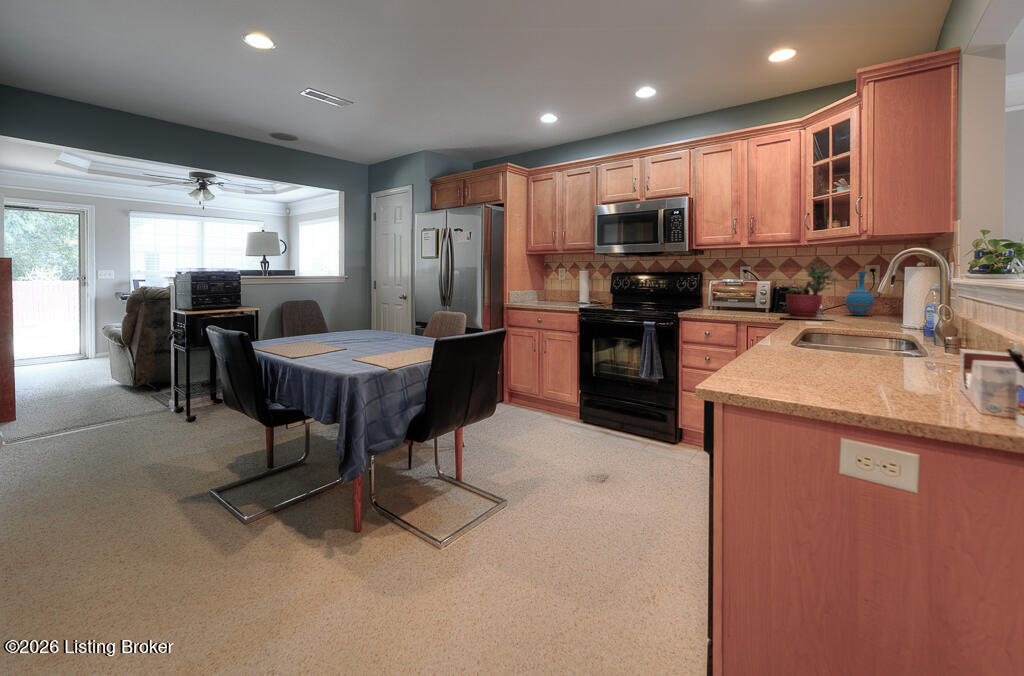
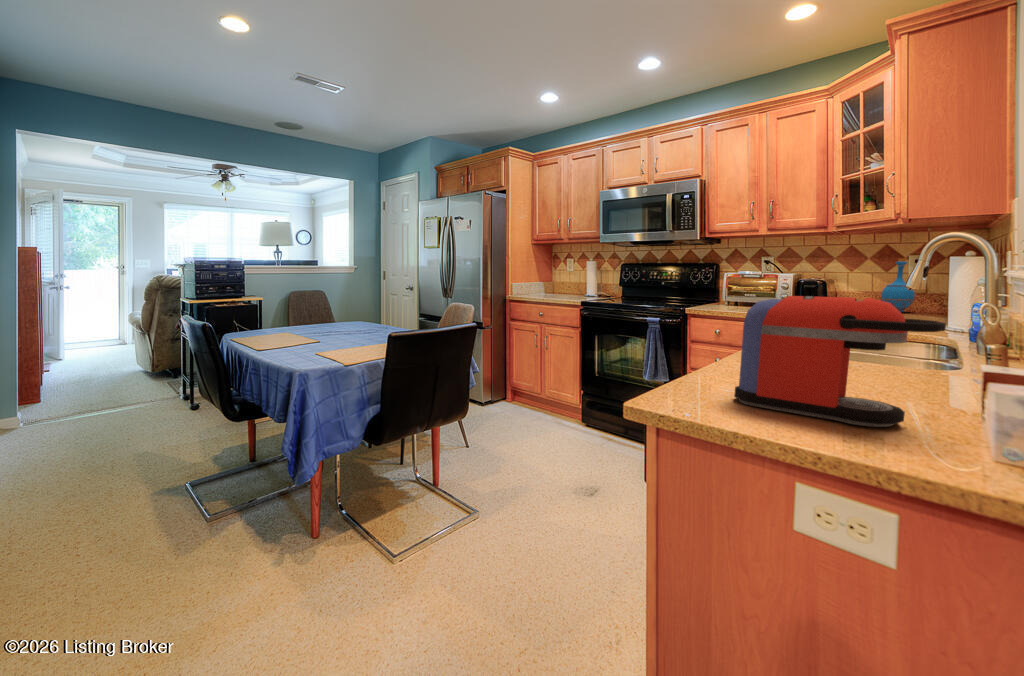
succulent plant: present [781,262,837,320] -> none [800,251,869,318]
coffee maker: none [780,298,947,397] -> present [734,296,946,427]

